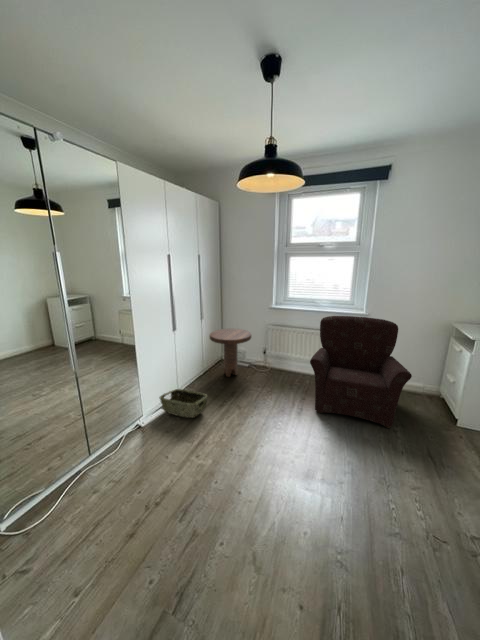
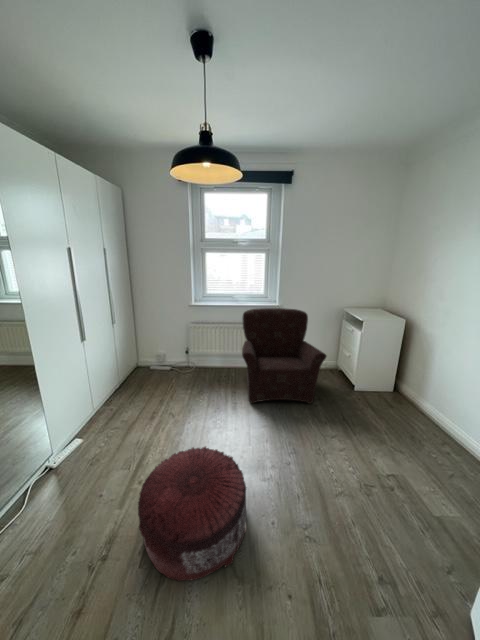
side table: present [210,329,251,377] -> none [123,330,173,385]
woven basket: present [159,389,207,418] -> none [72,409,136,444]
pouf: none [180,436,281,555] -> present [138,446,246,581]

